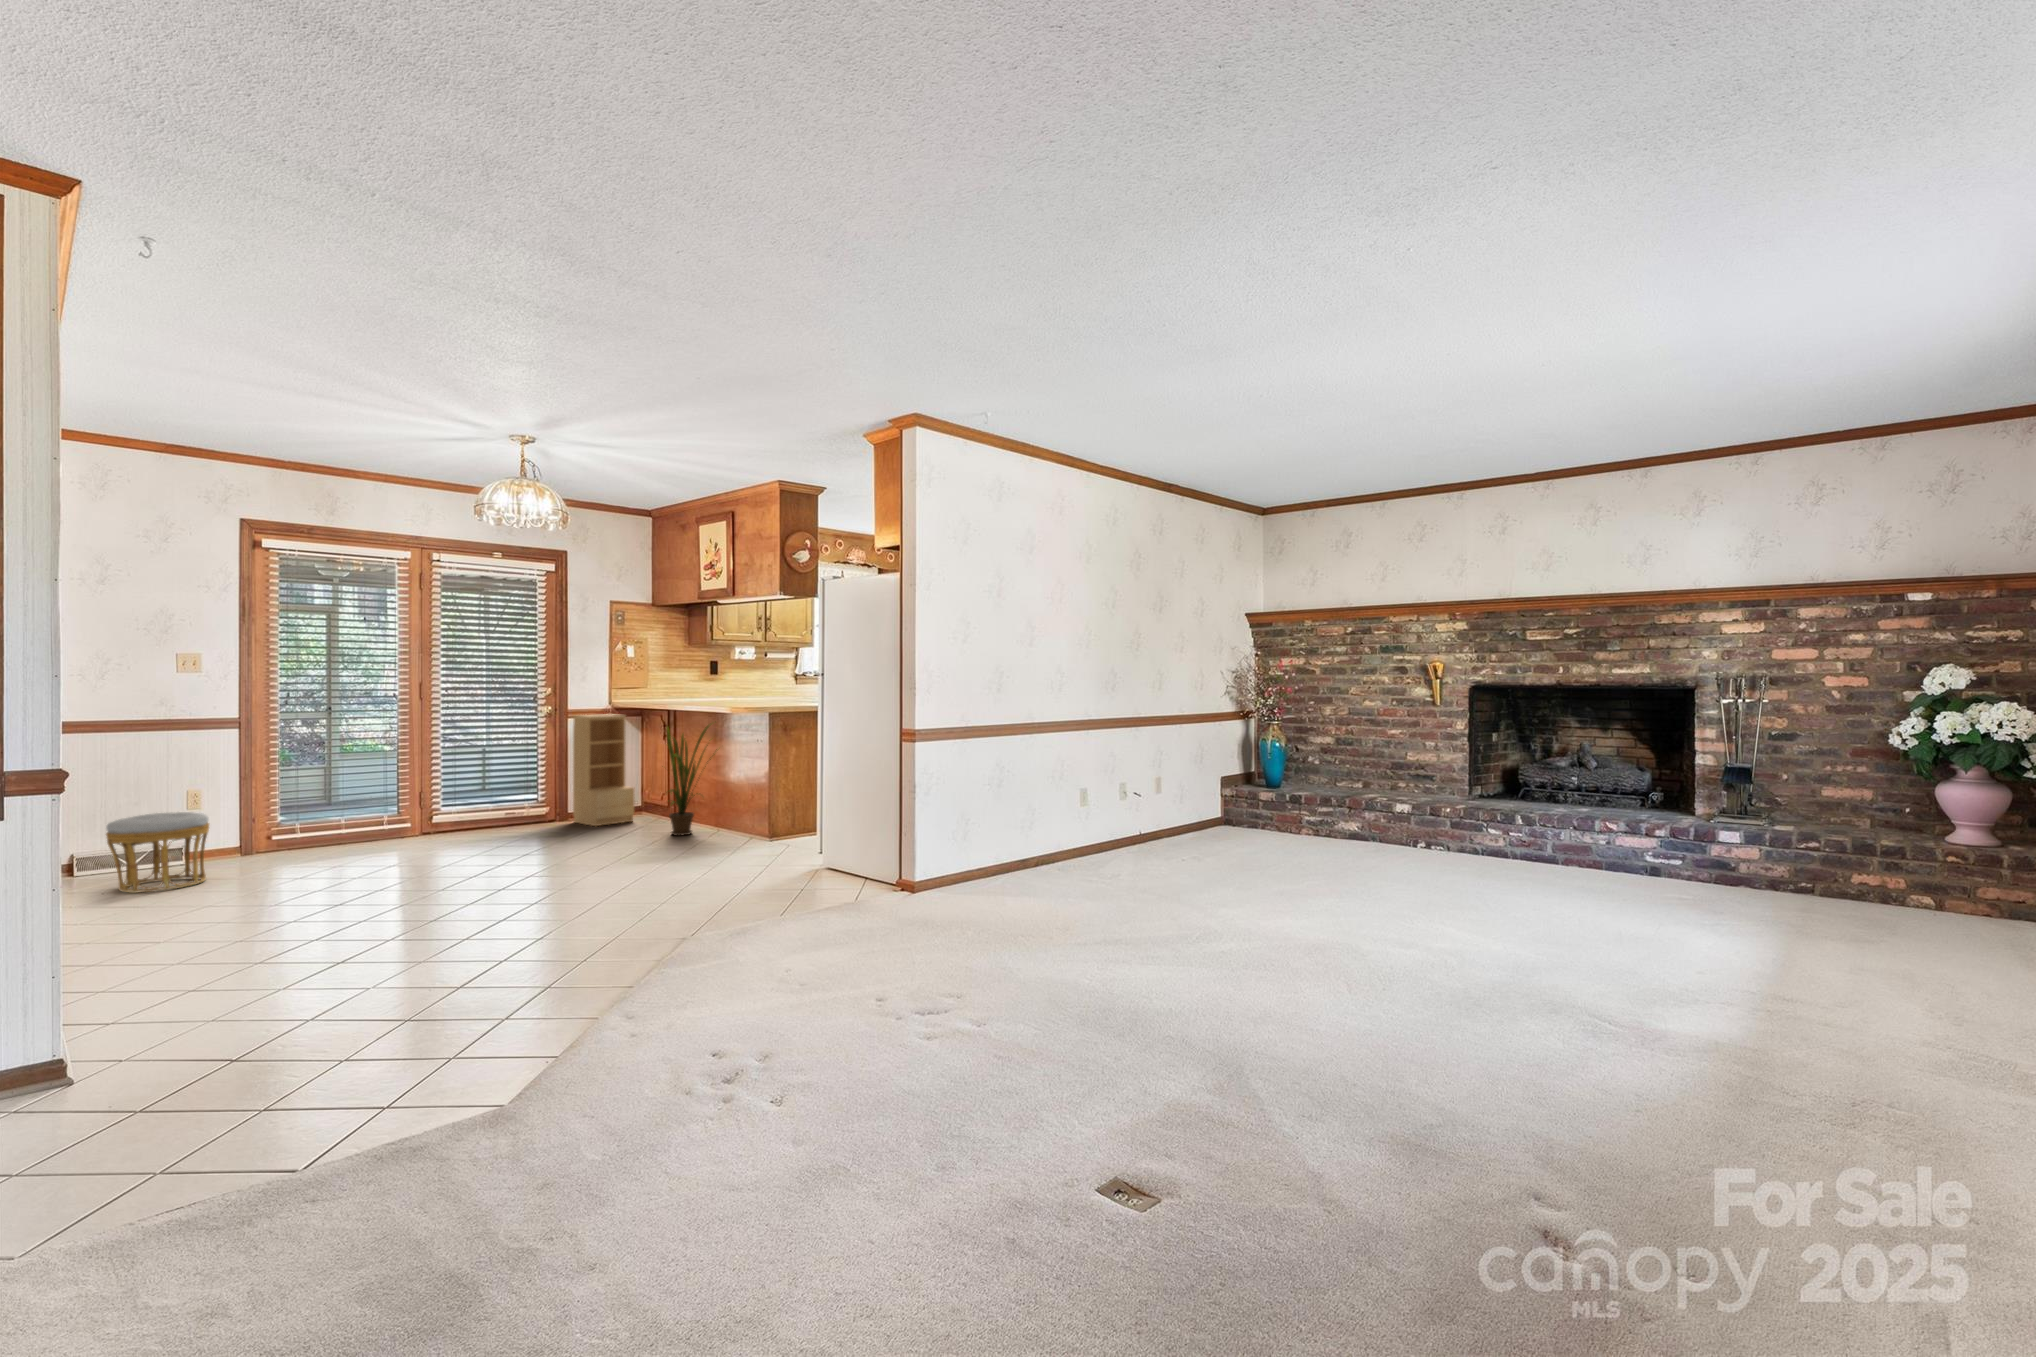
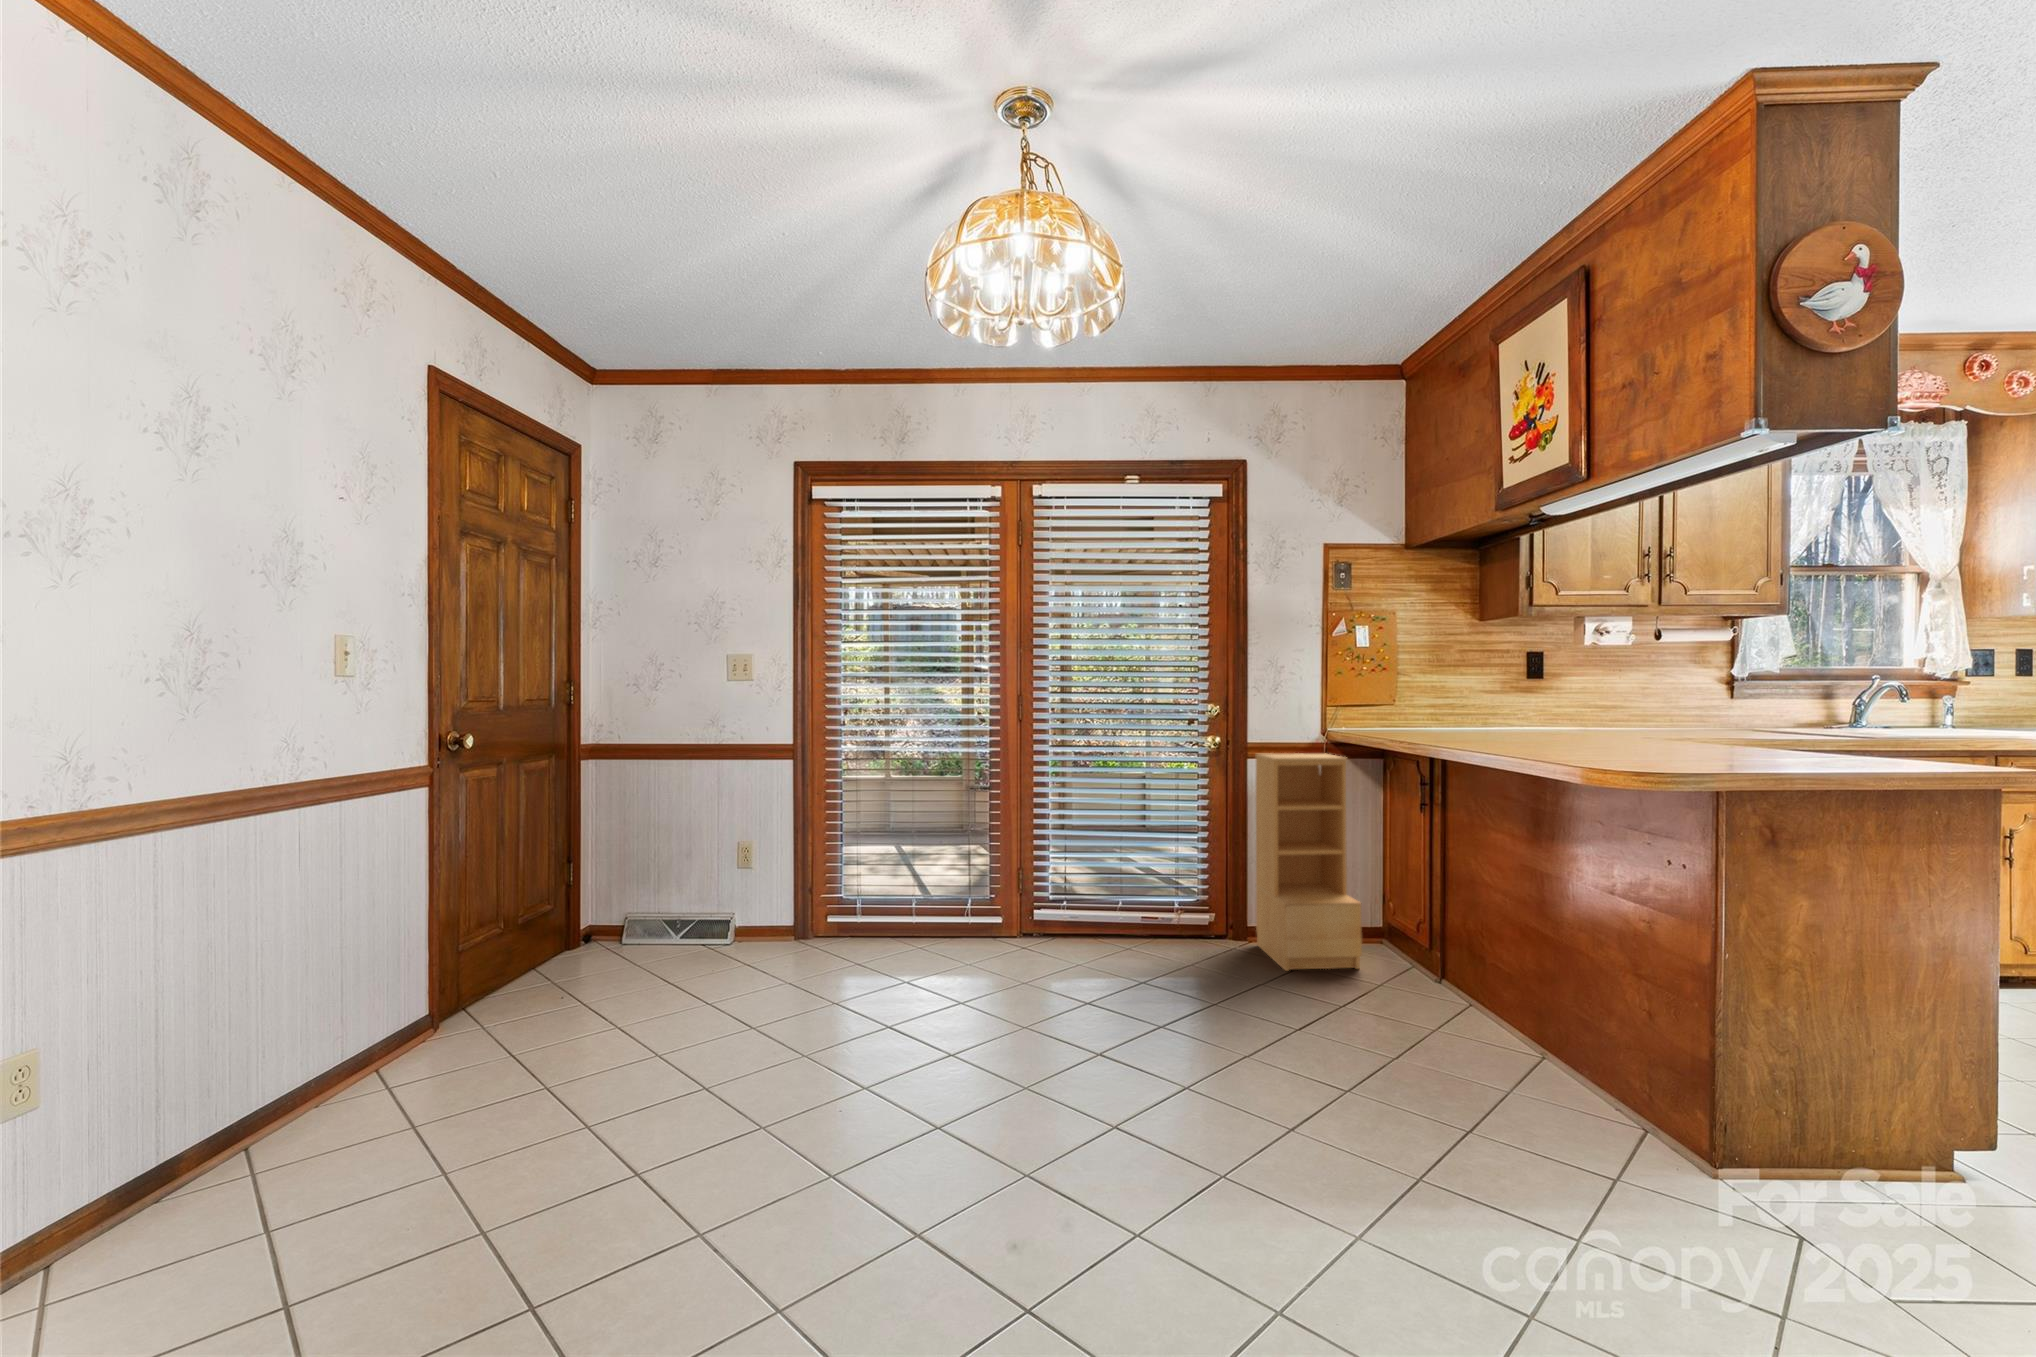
house plant: present [667,724,712,836] -> none [1399,795,1562,1073]
ottoman: present [106,812,209,893] -> none [572,879,695,1009]

